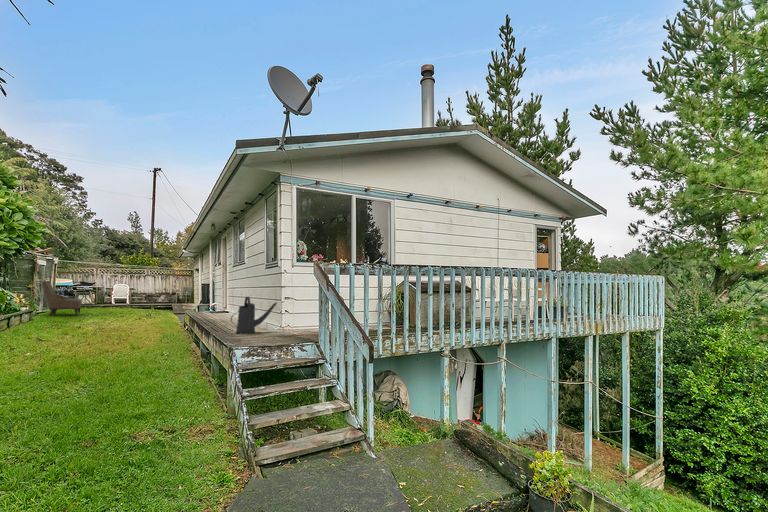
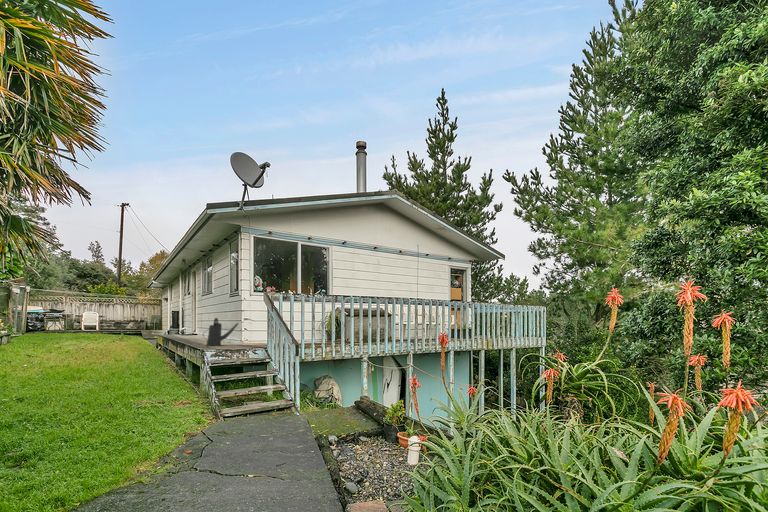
chair: present [41,281,82,316] -> none [24,307,59,339]

